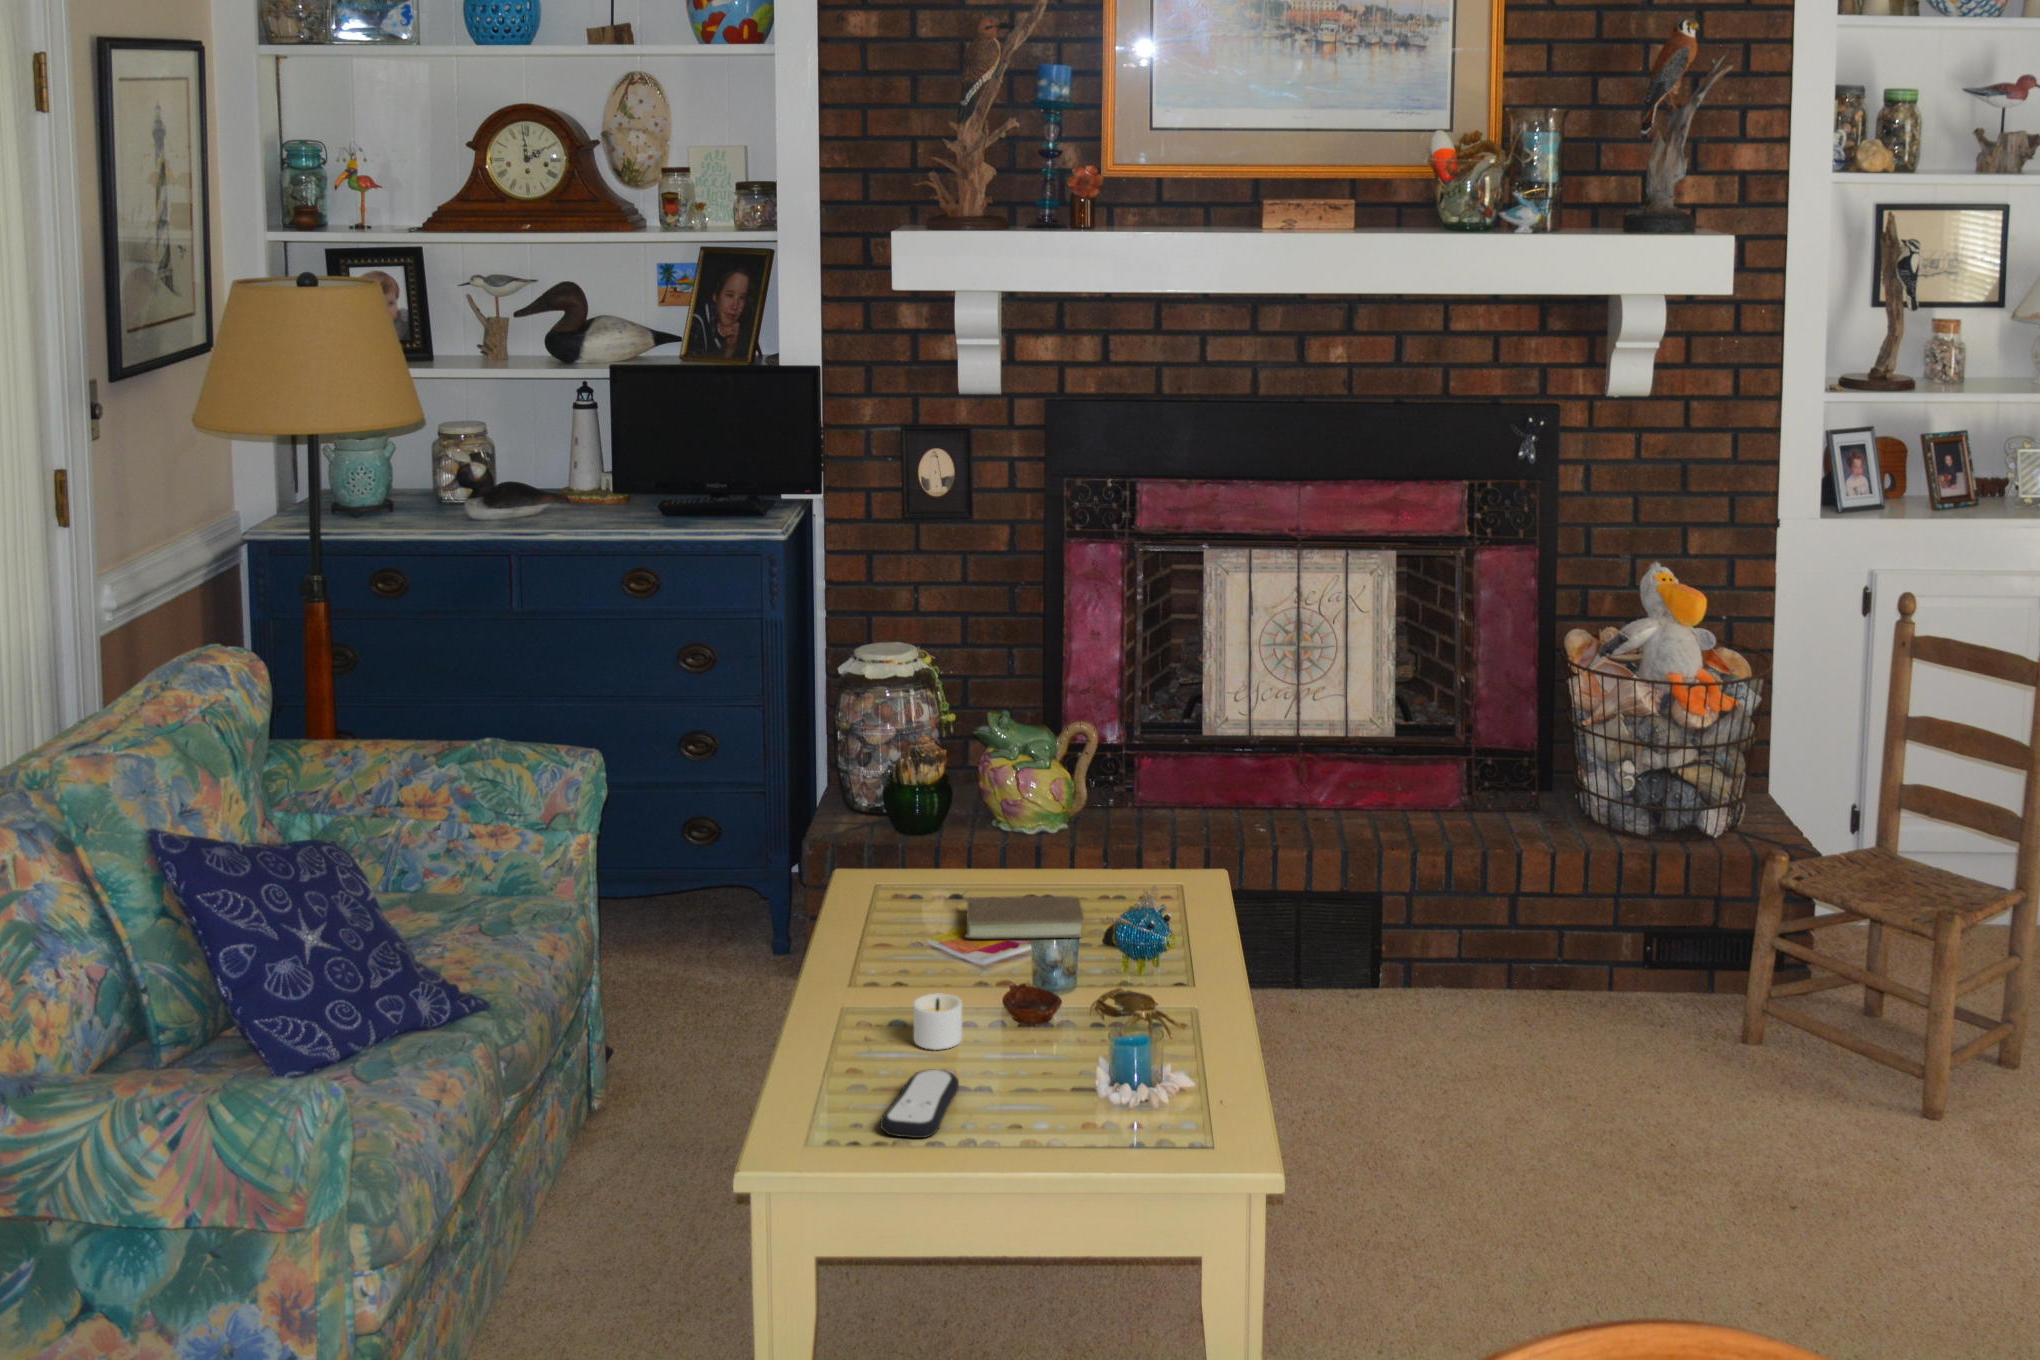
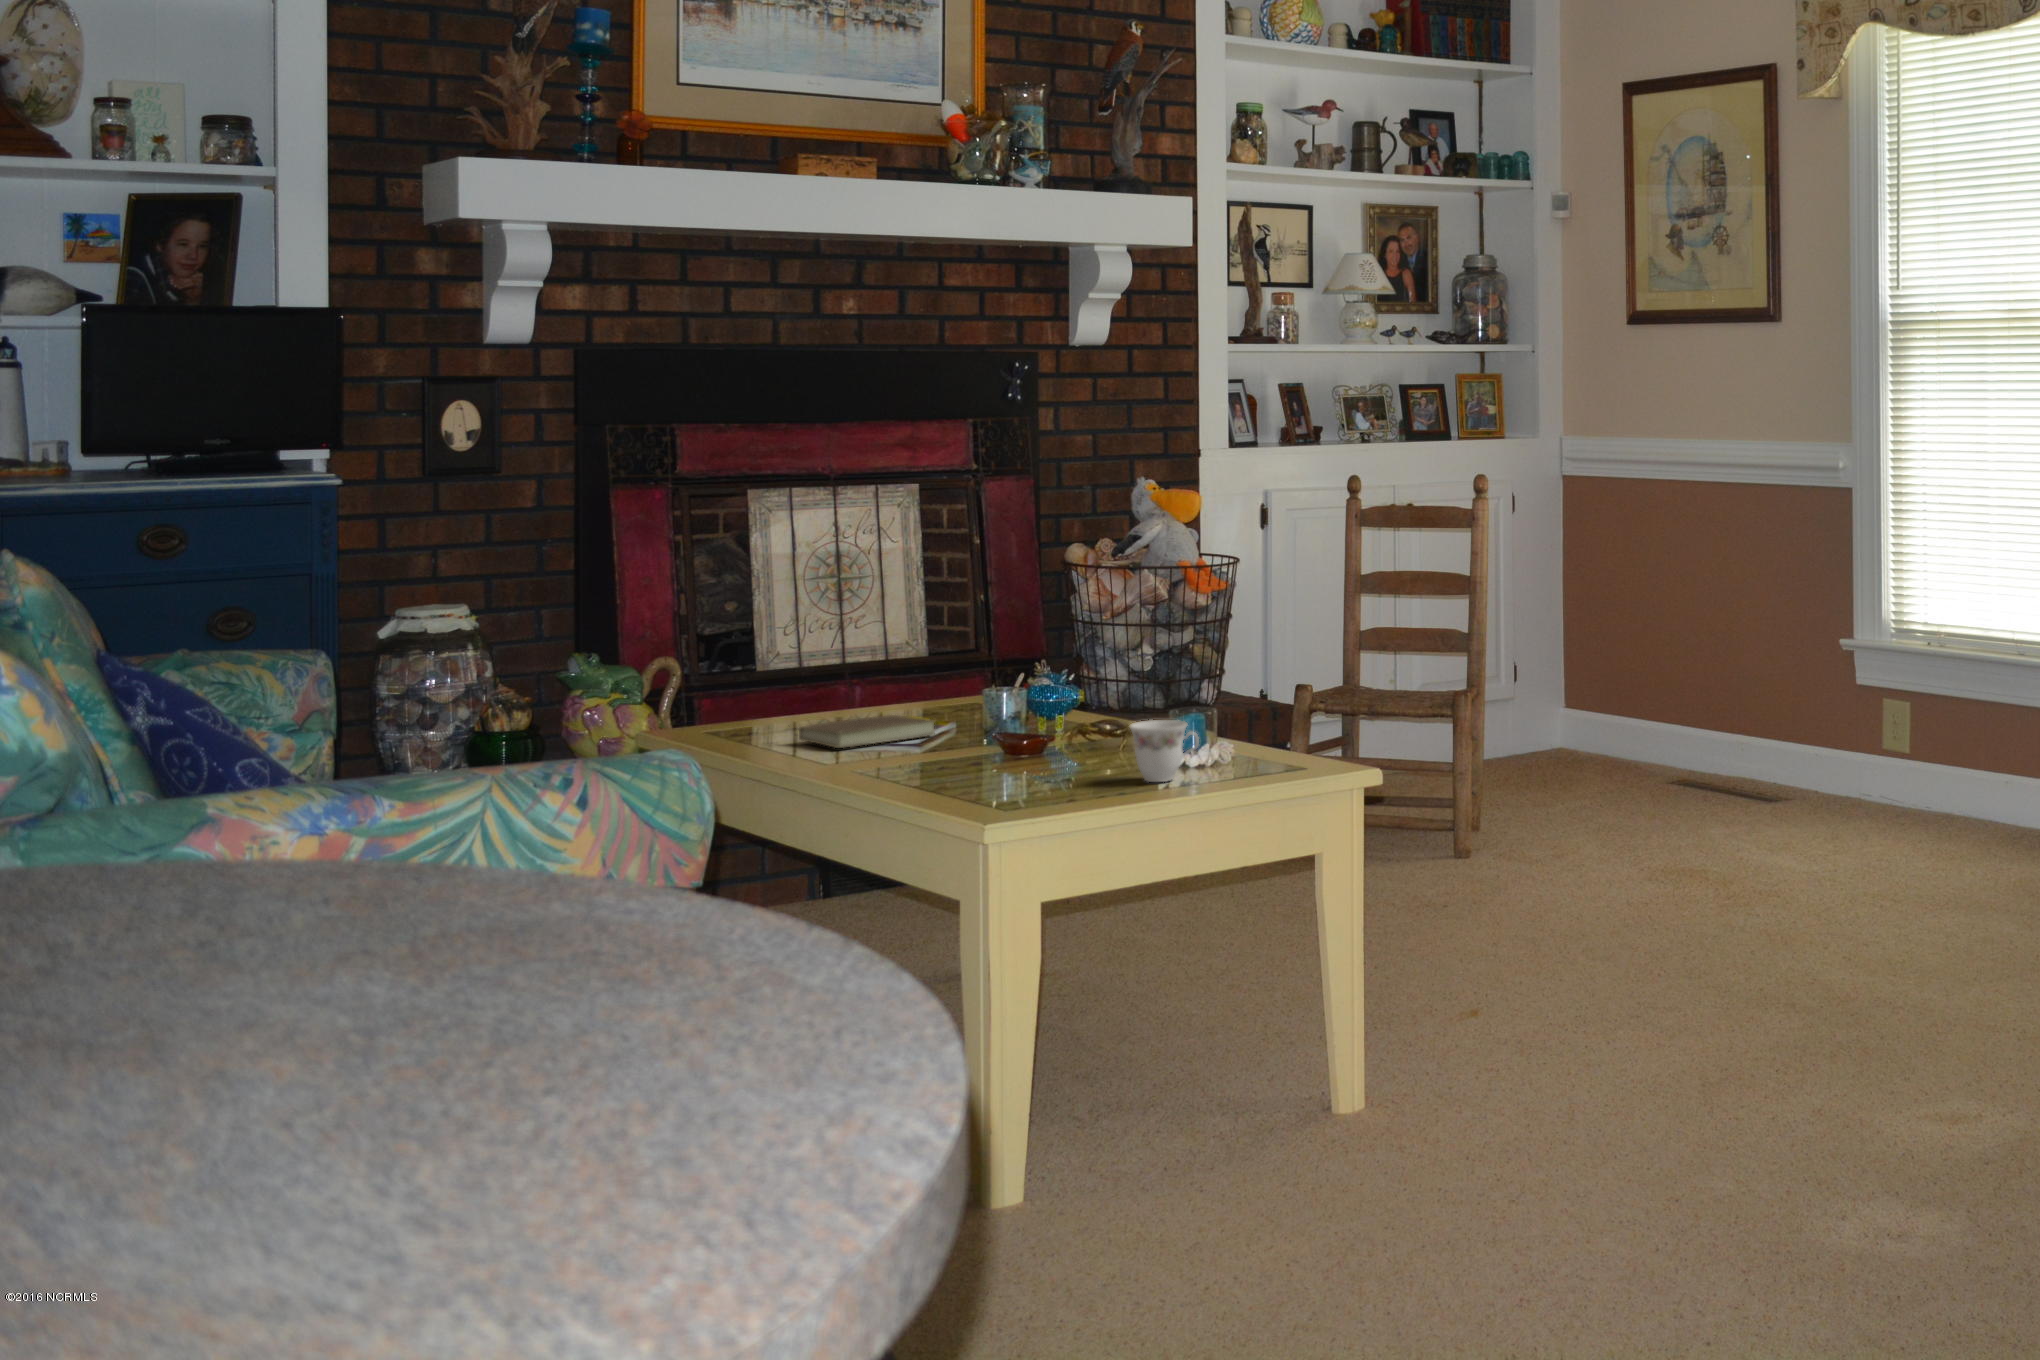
candle: present [913,994,962,1050] -> none [926,737,988,783]
teacup: none [1044,1046,1115,1128] -> present [1130,720,1199,782]
remote control: present [880,1070,959,1138] -> none [988,775,1070,808]

